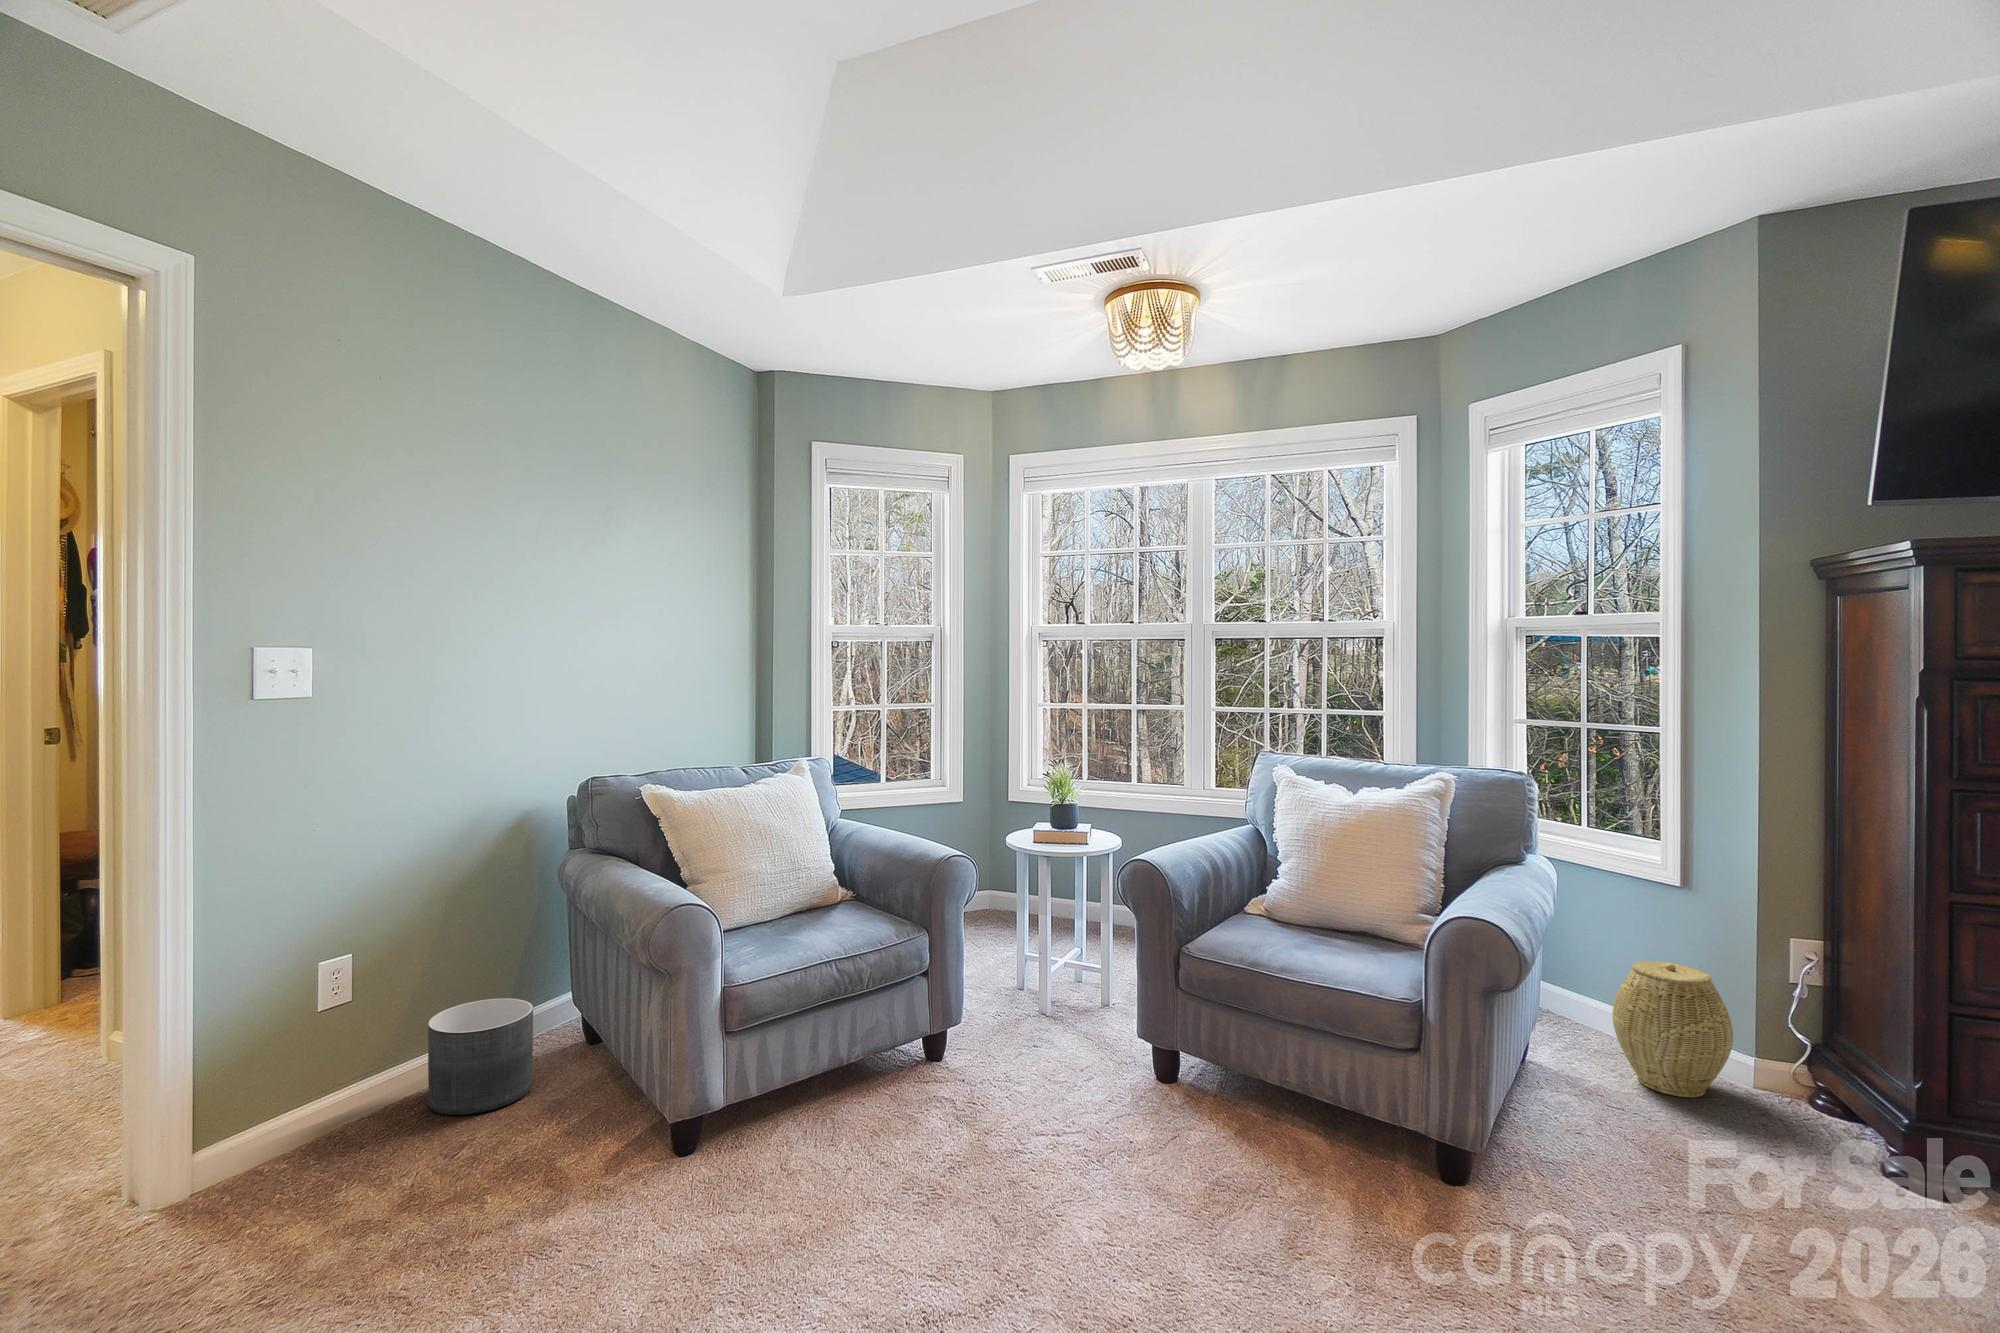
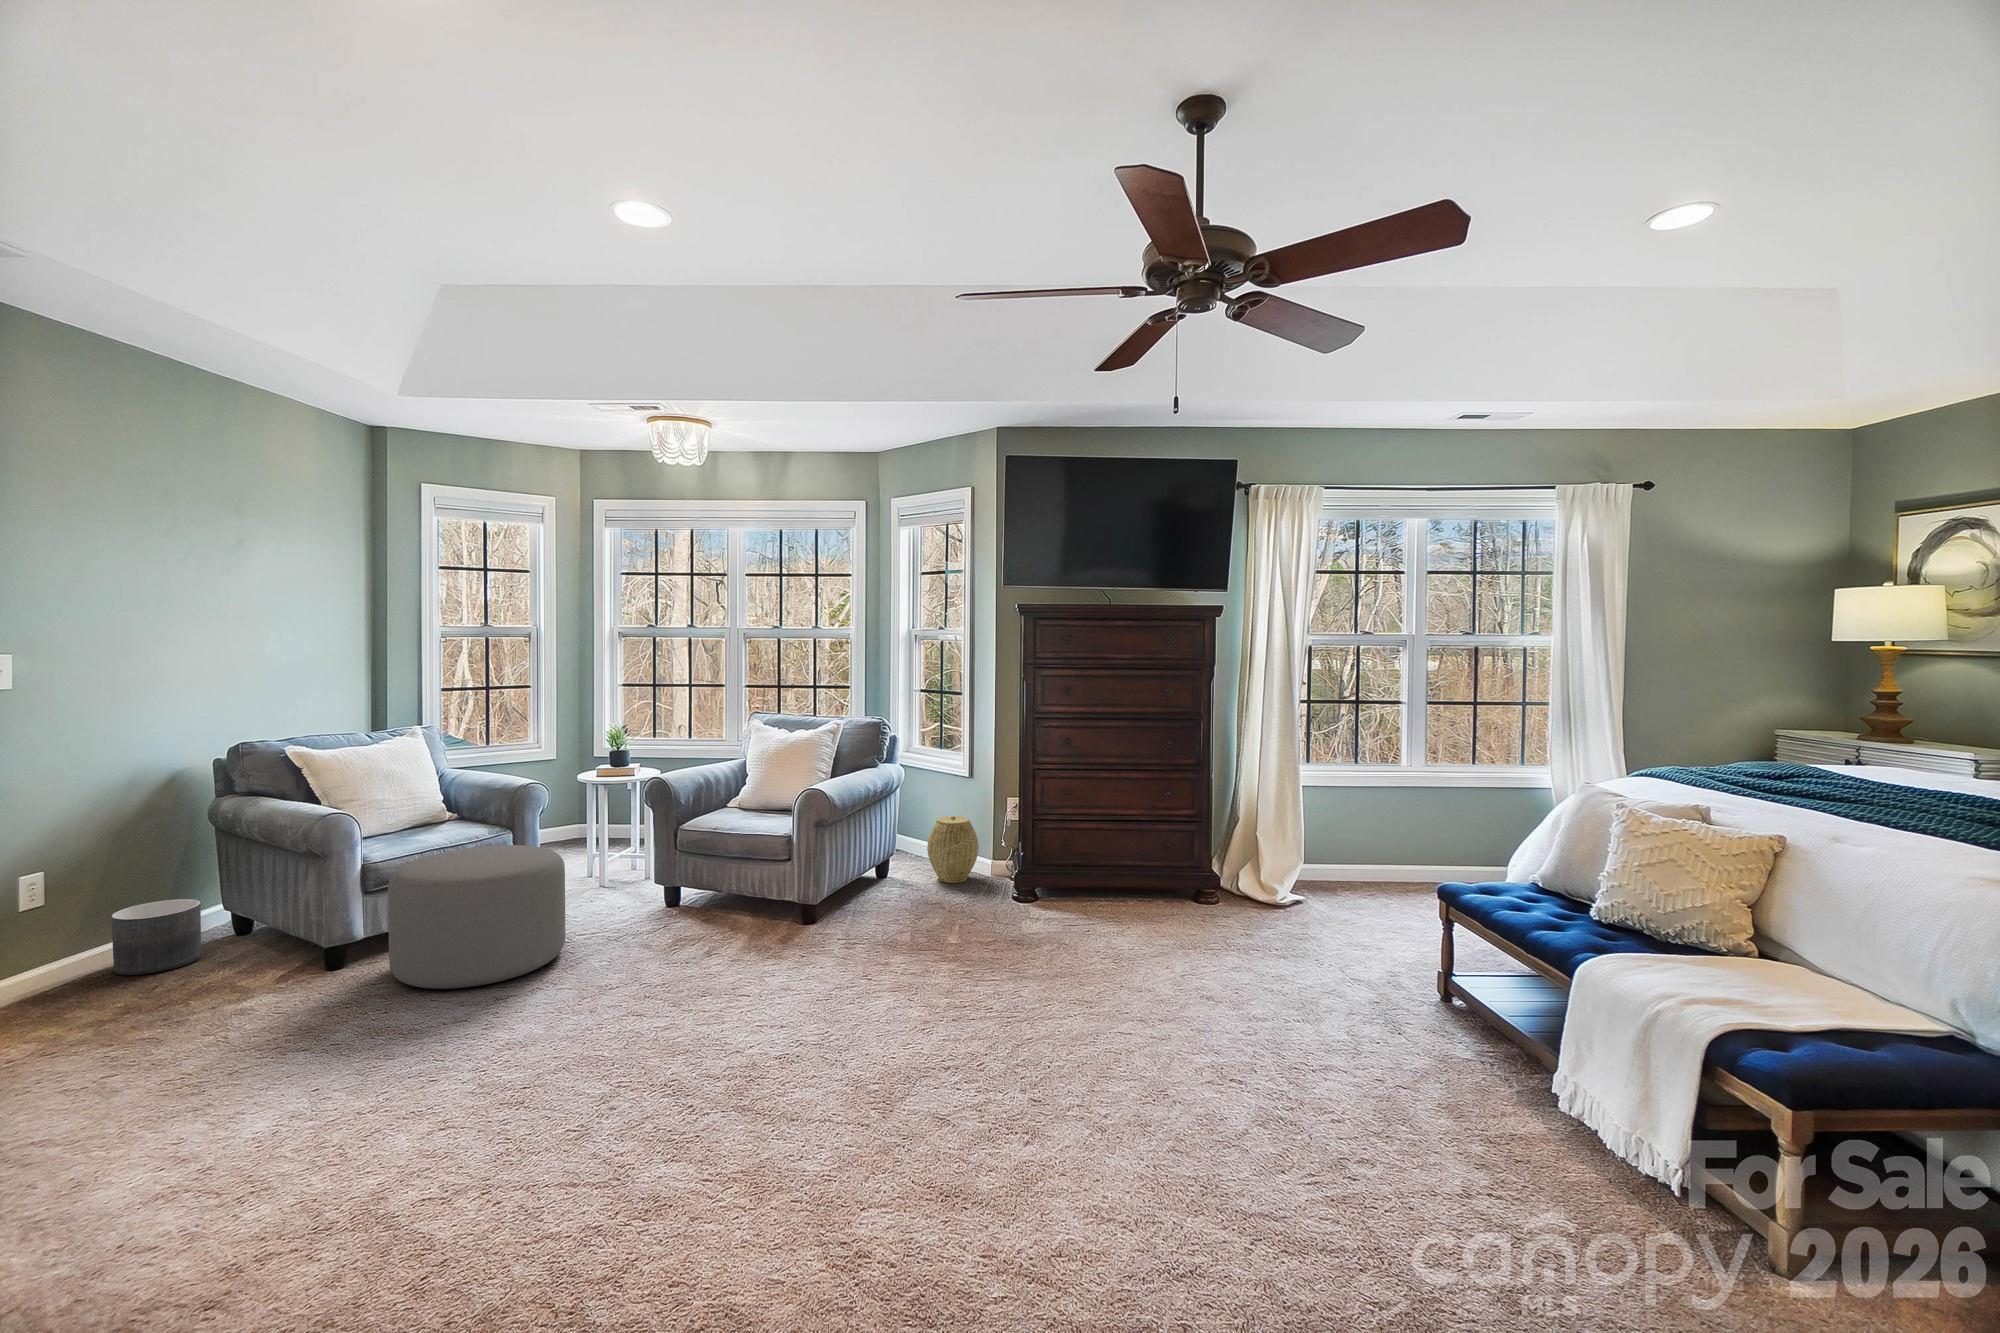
ottoman: none [758,966,1025,1253] -> present [388,845,566,989]

